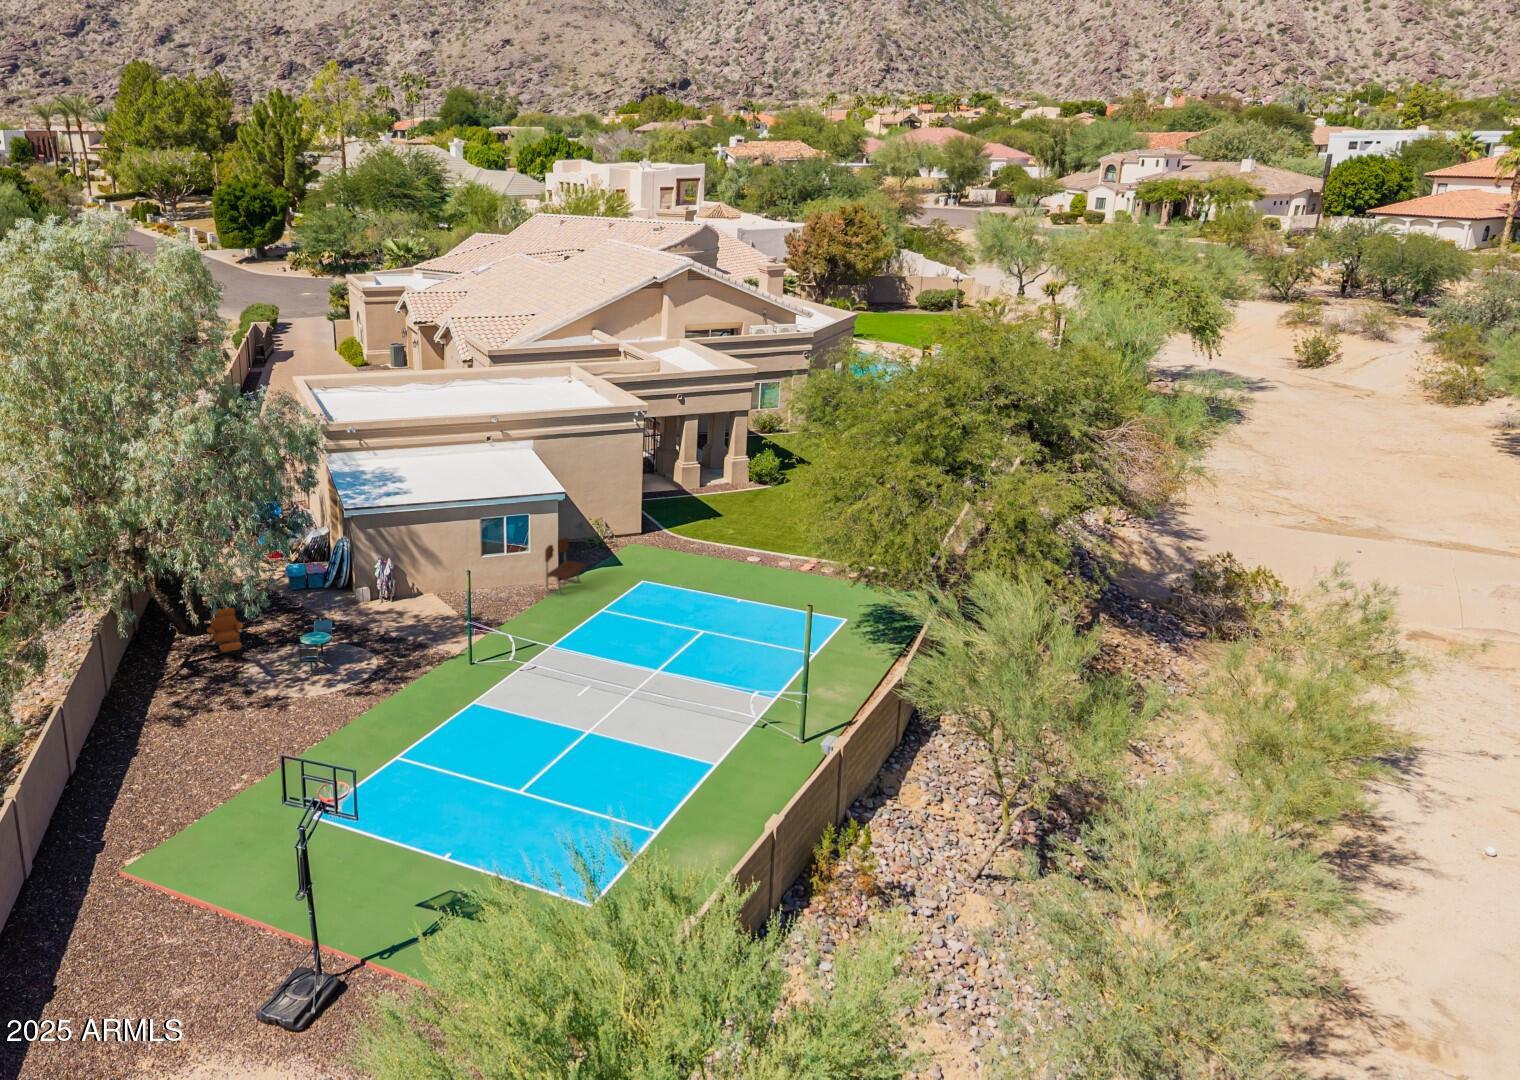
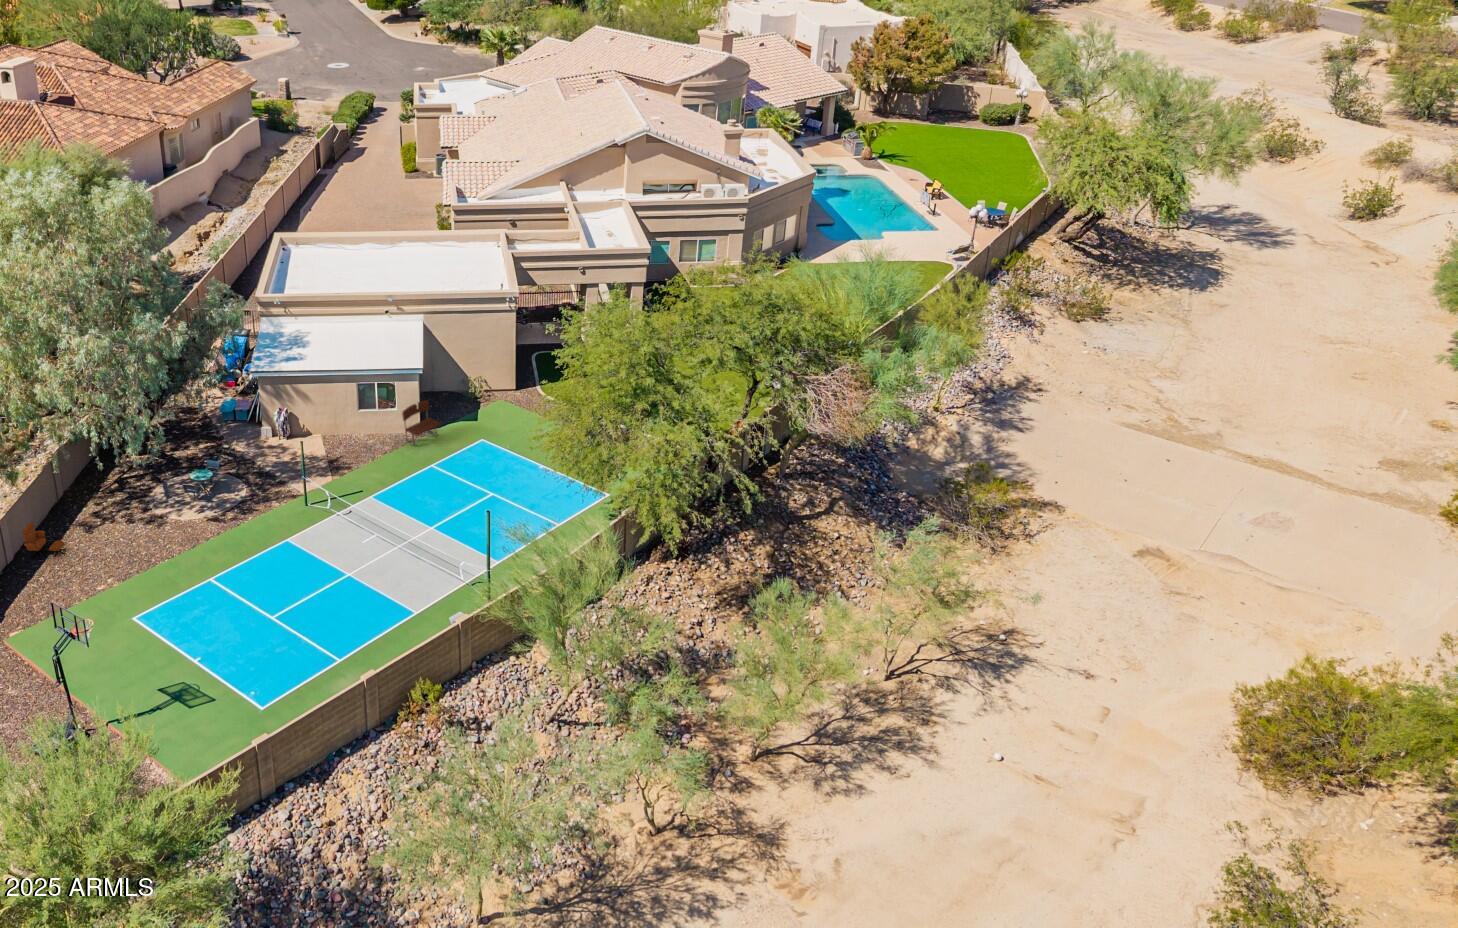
lounge chair: present [207,608,243,660] -> present [22,522,67,557]

